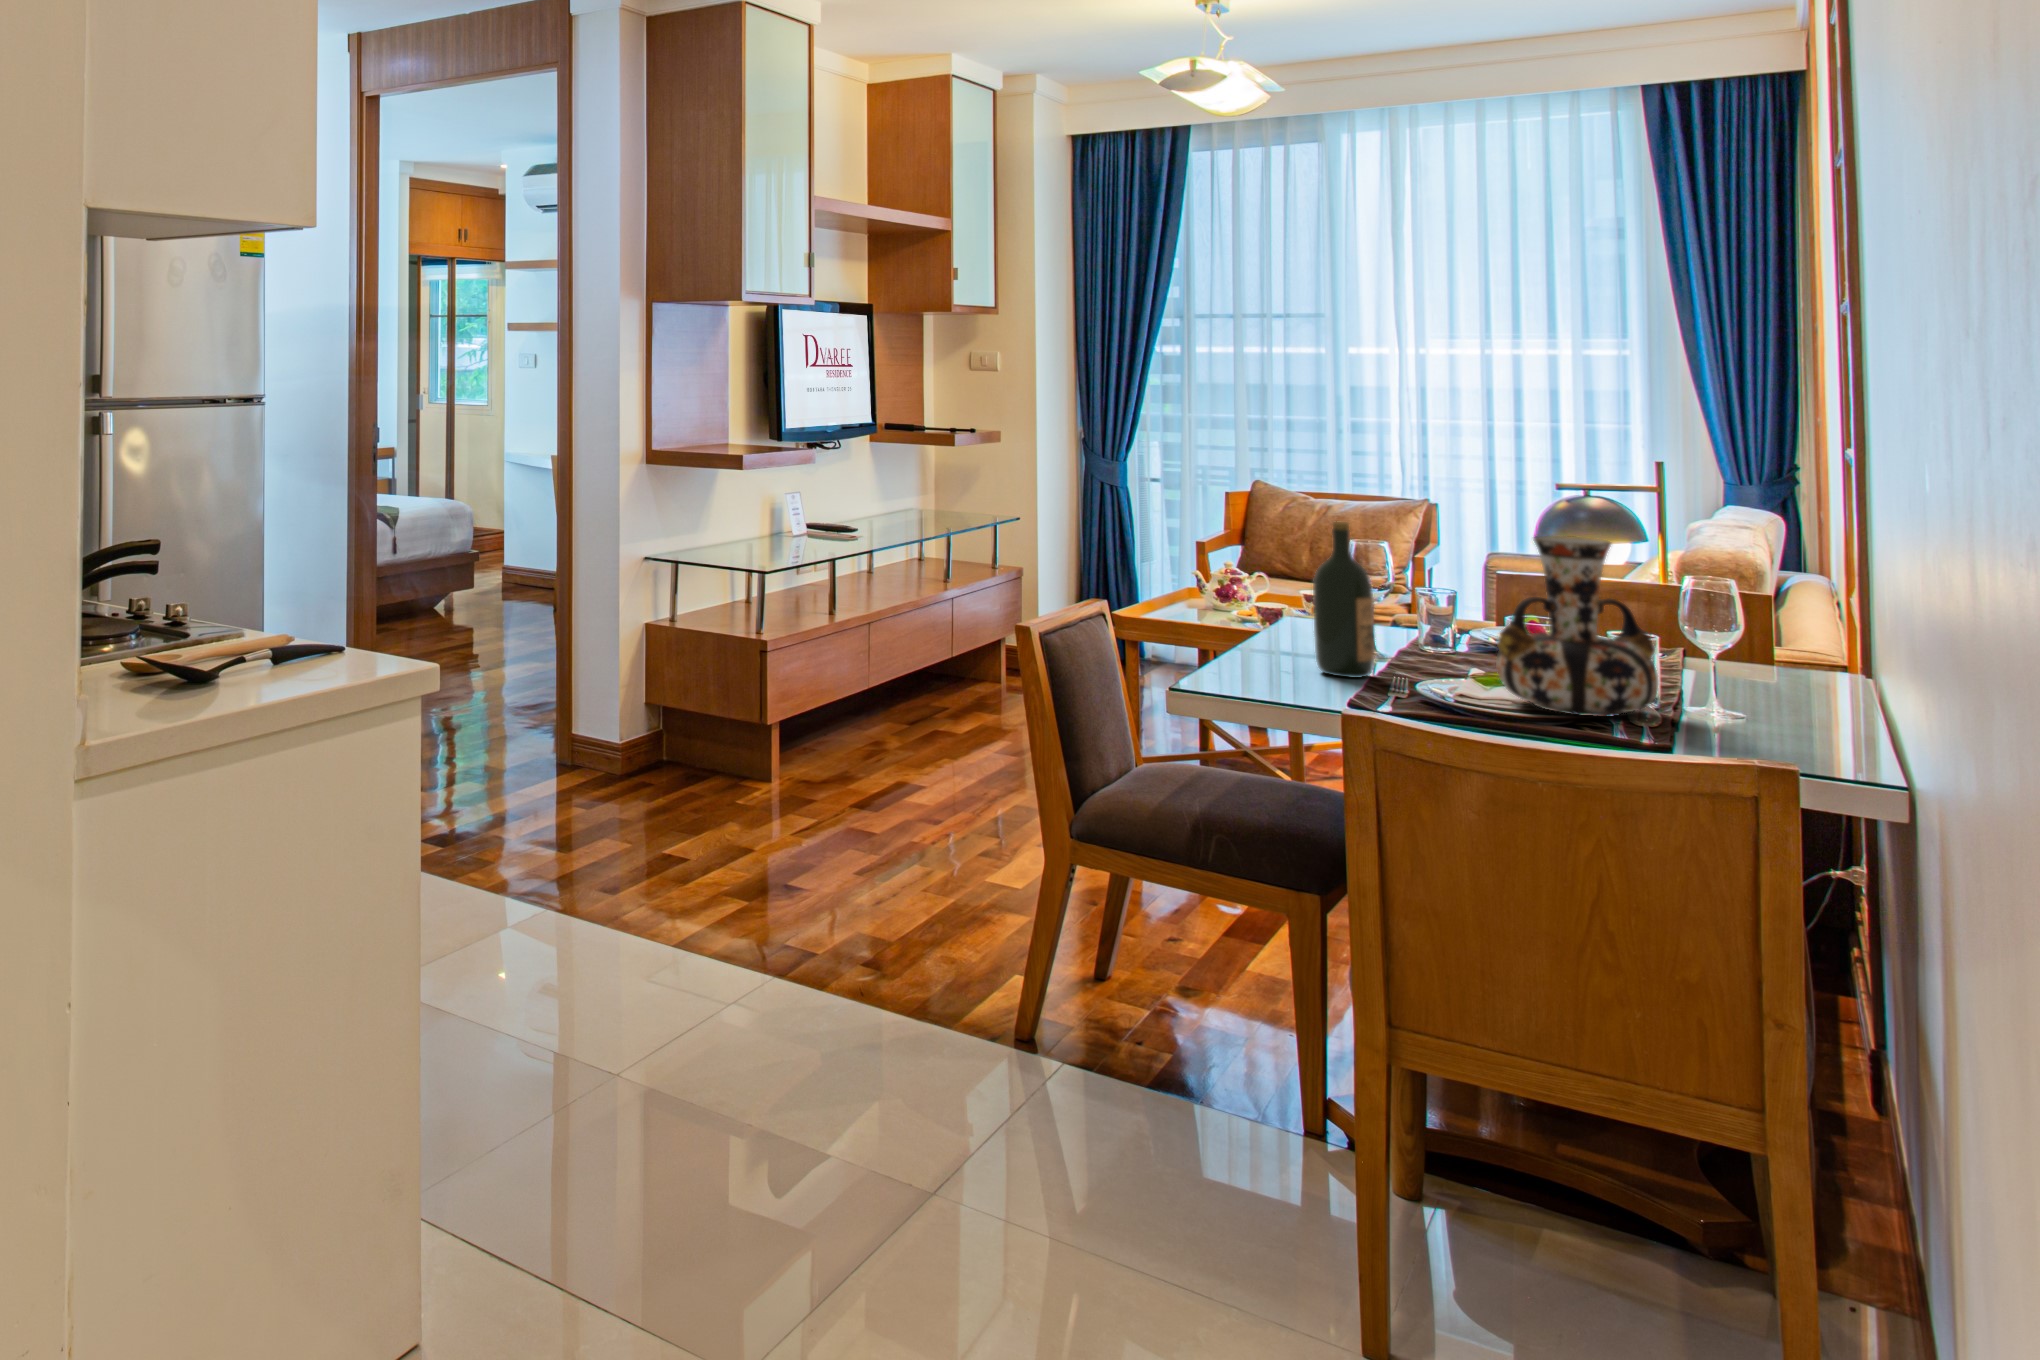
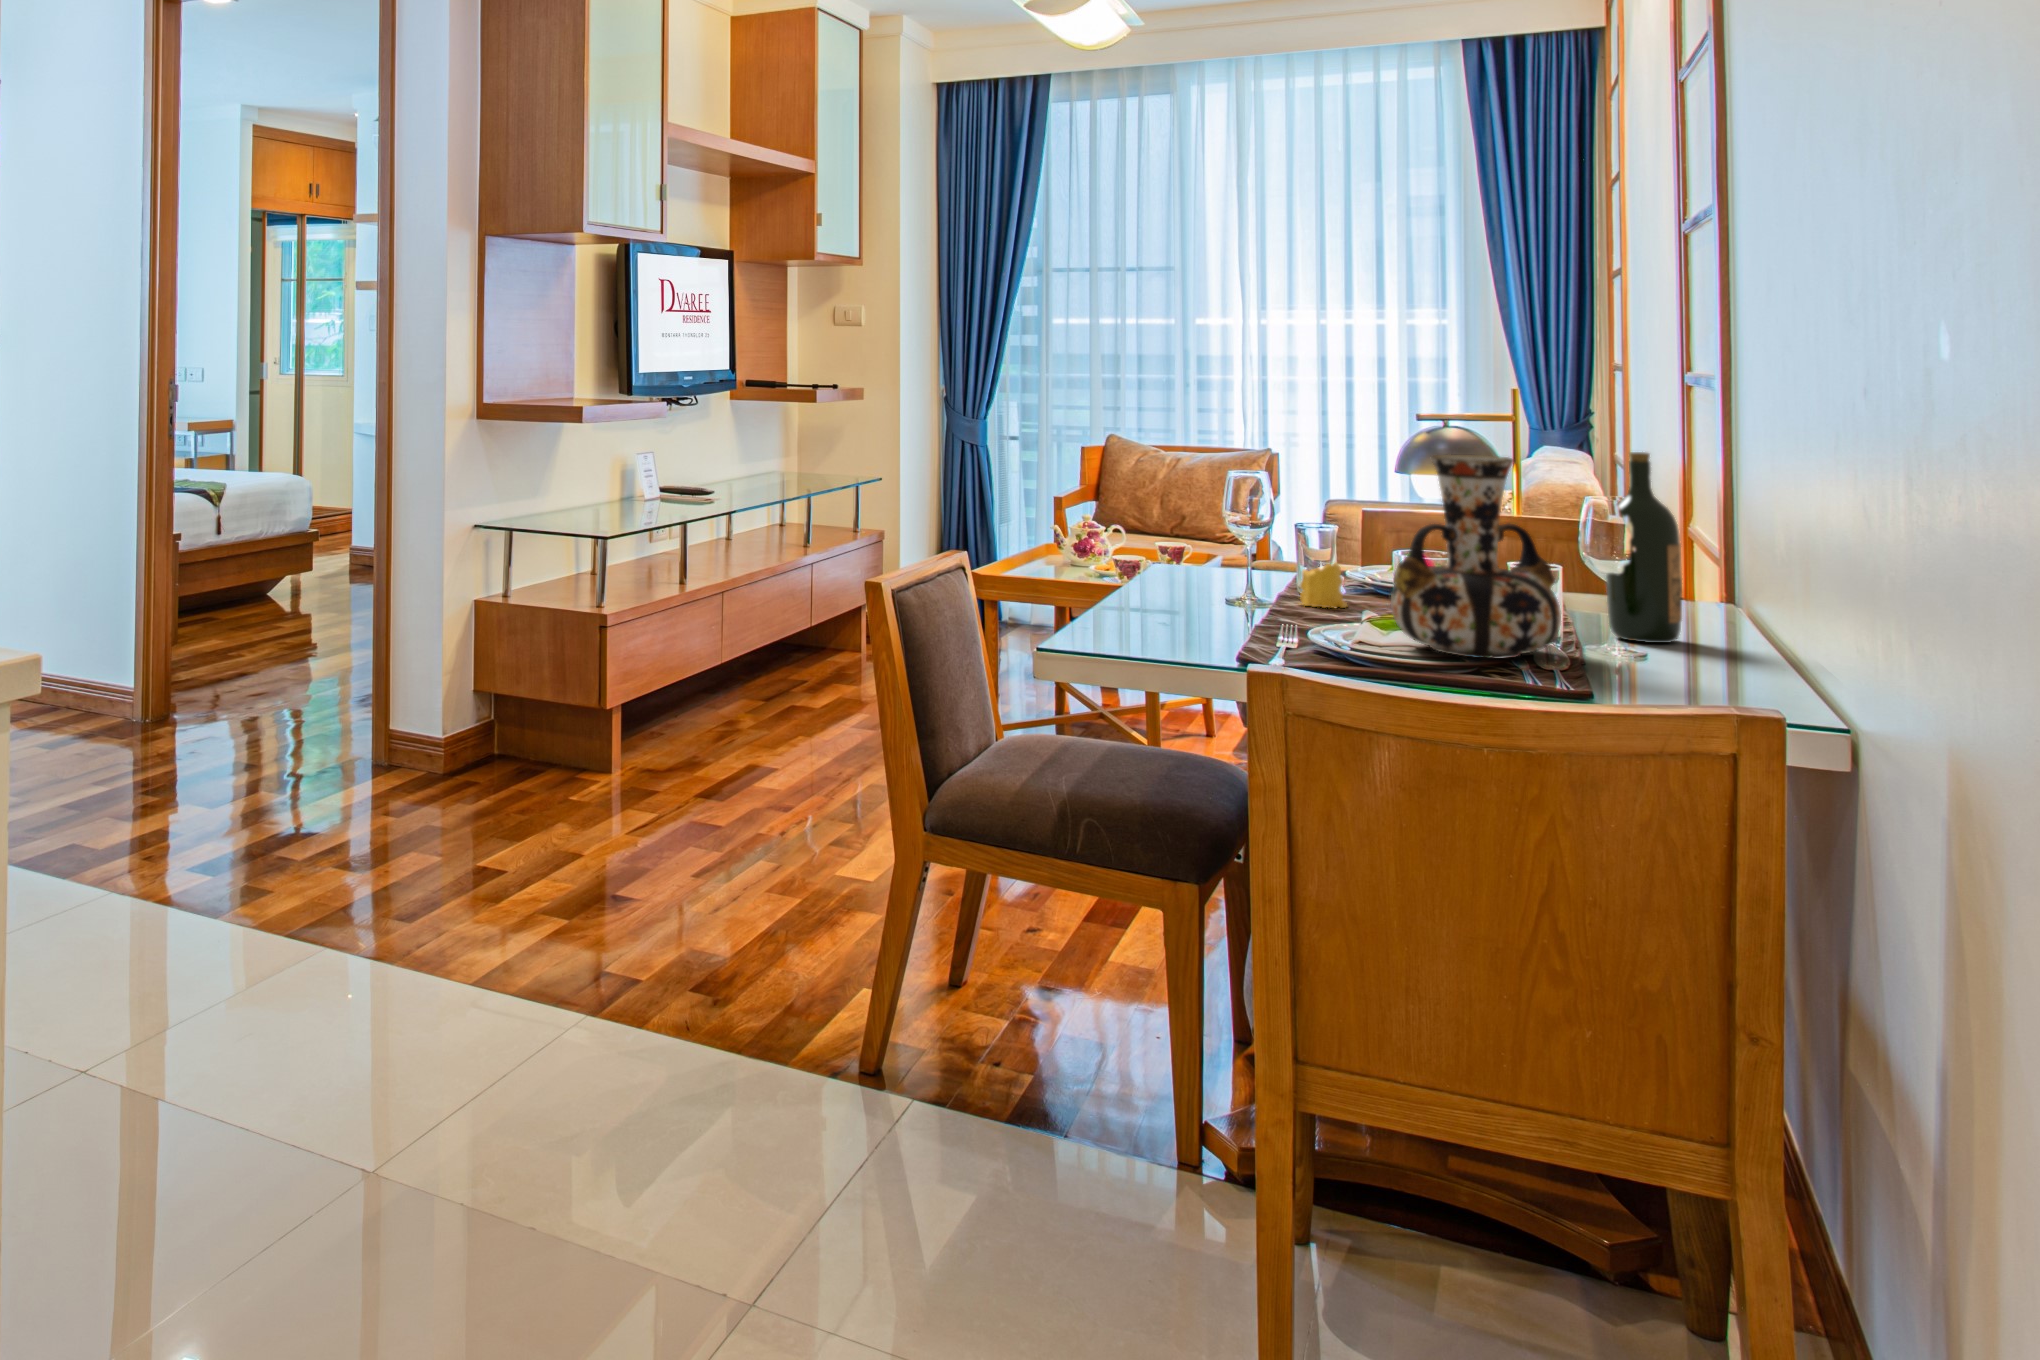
wine bottle: present [1313,521,1375,678] -> present [1606,452,1682,643]
candle: none [1419,621,1468,665] -> present [1300,563,1347,608]

